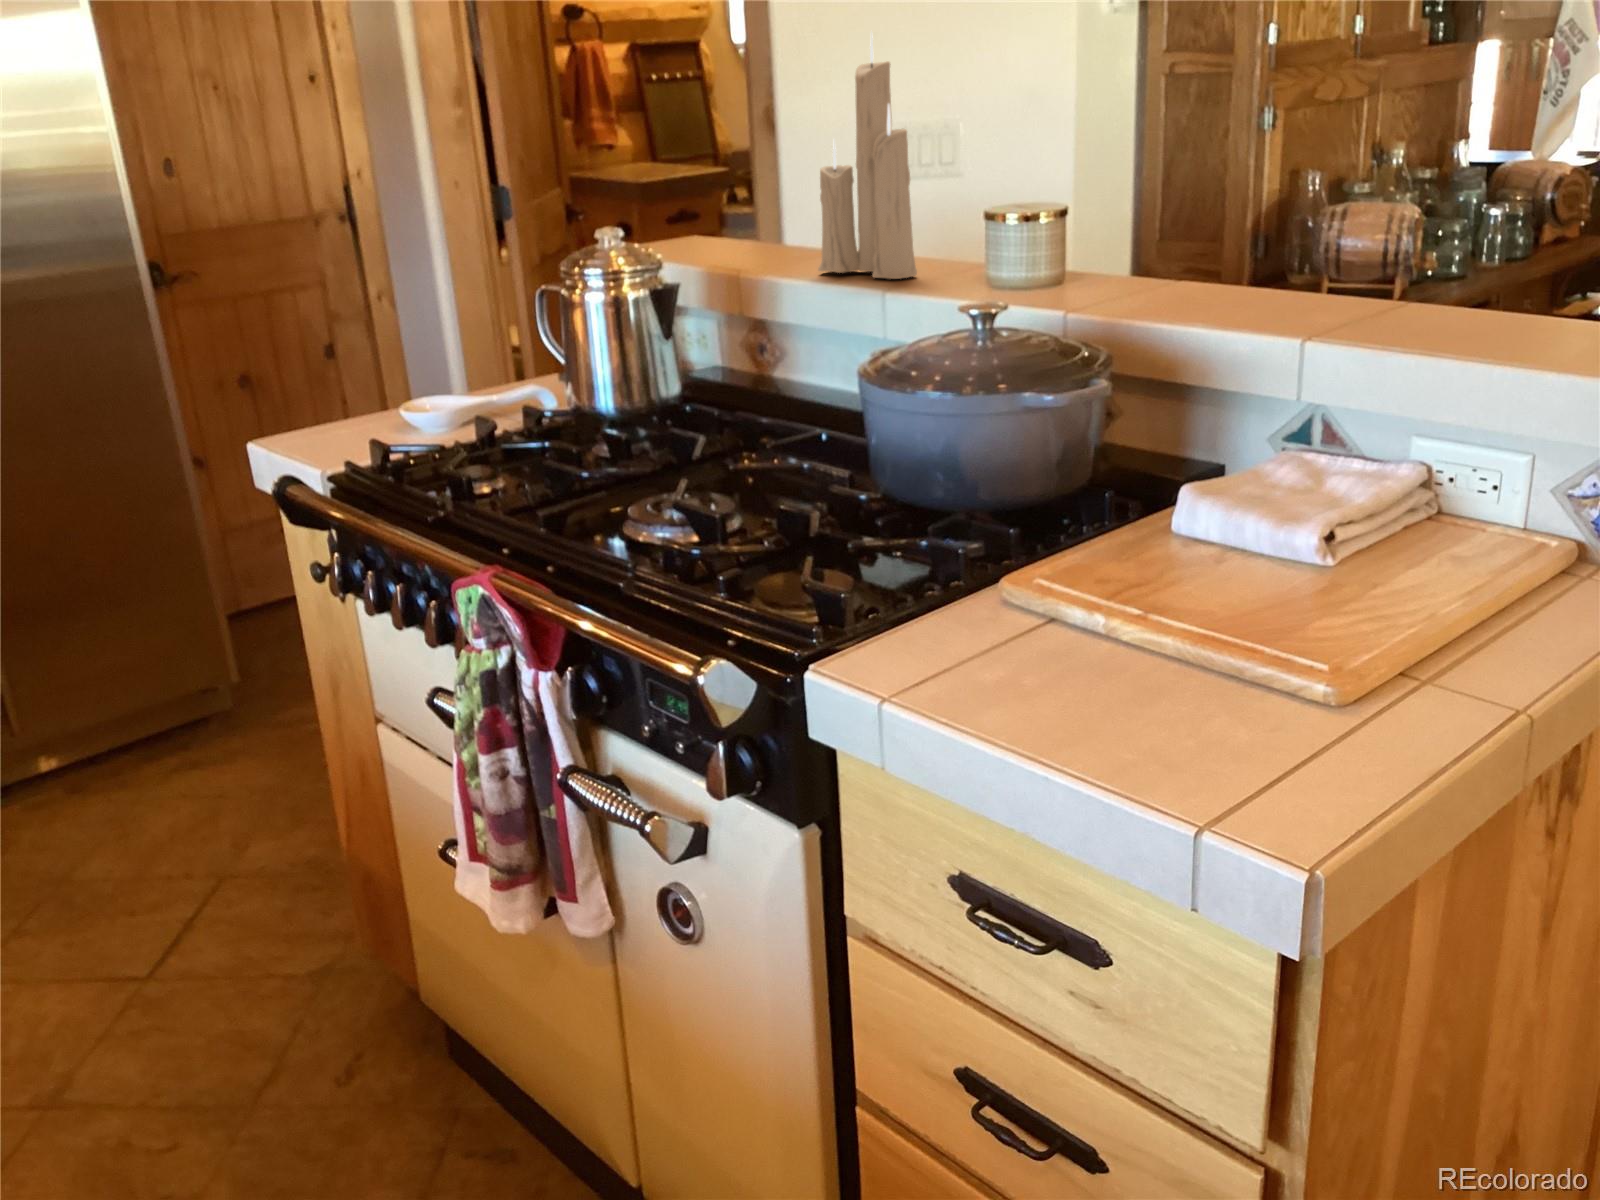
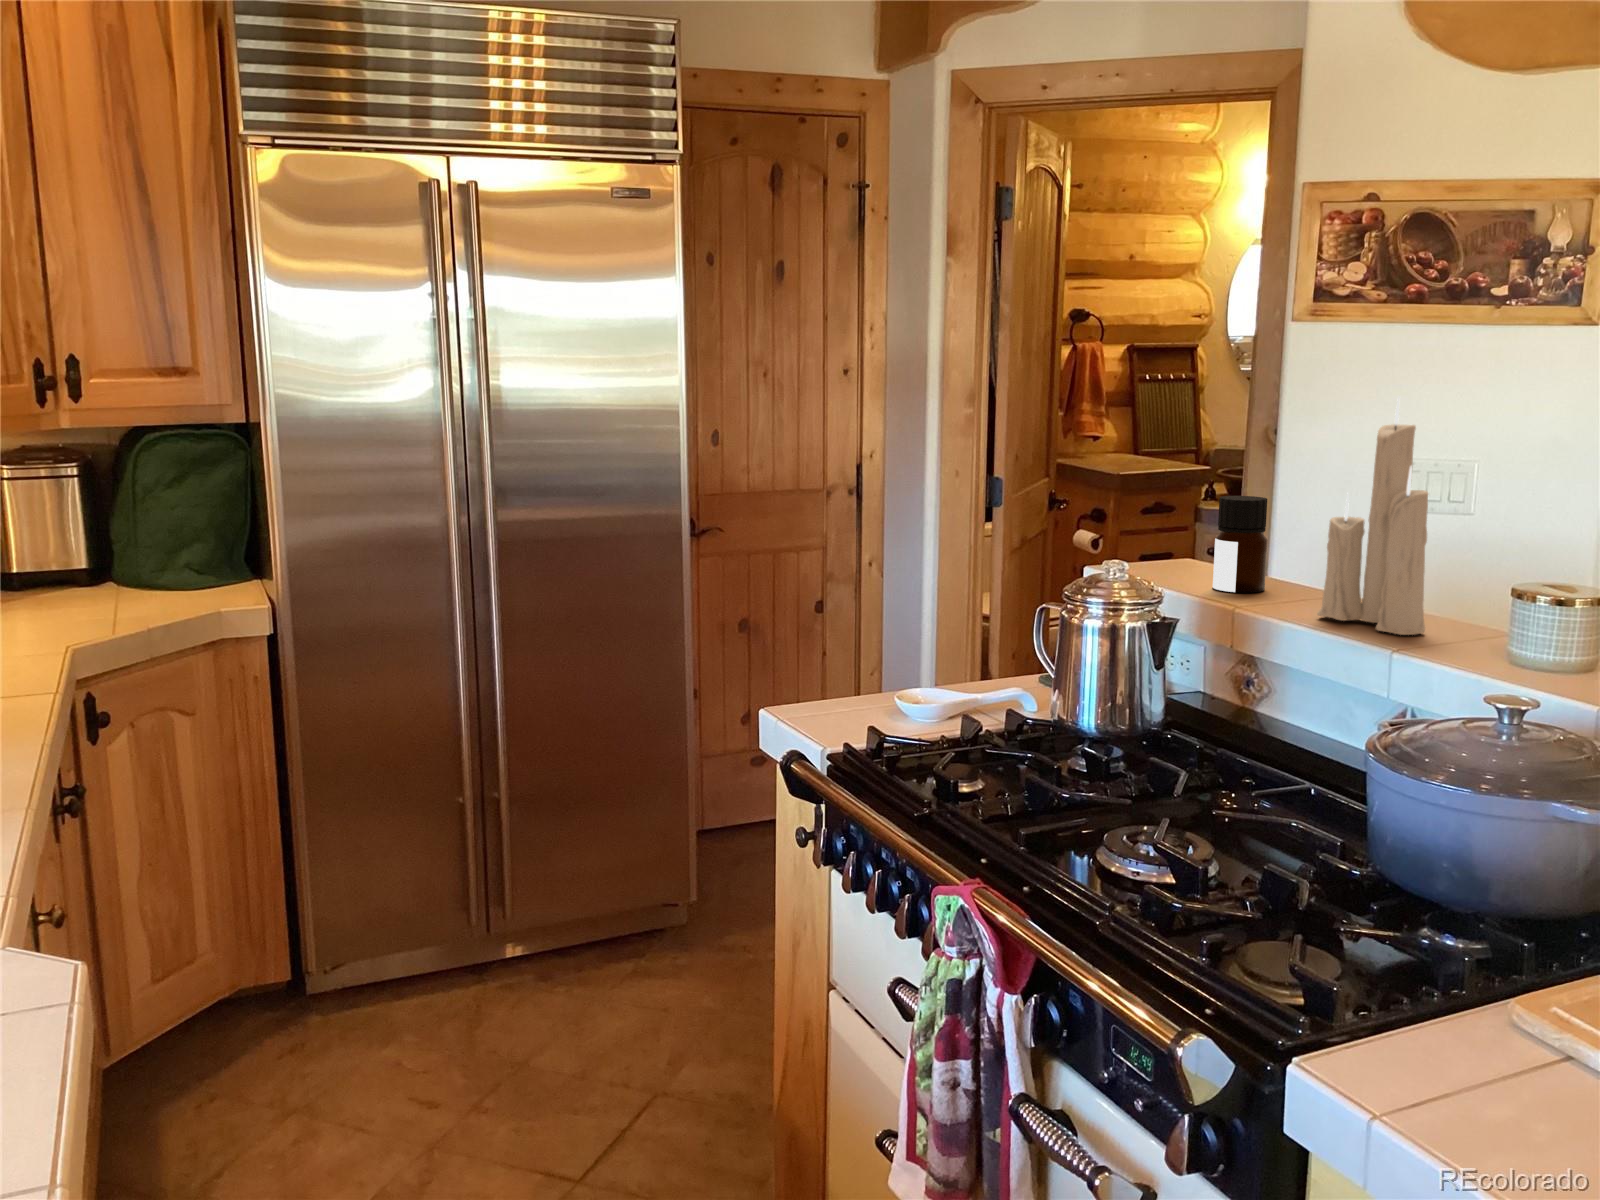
bottle: none [715,158,770,261] -> present [1213,496,1268,592]

